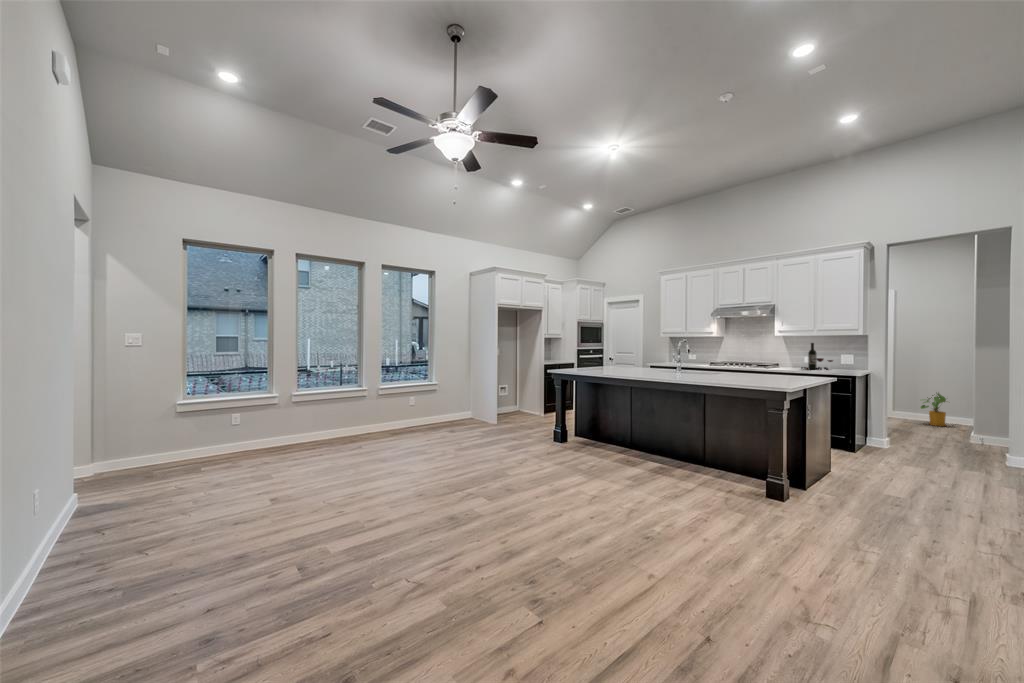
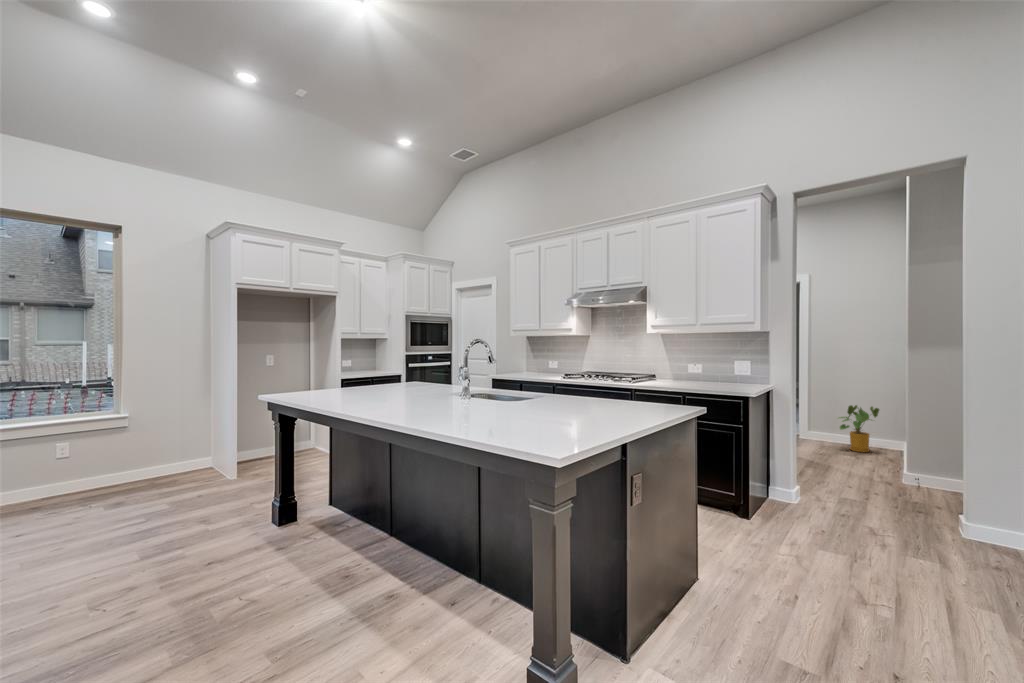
wine bottle: present [801,343,833,369] -> none [679,344,724,385]

